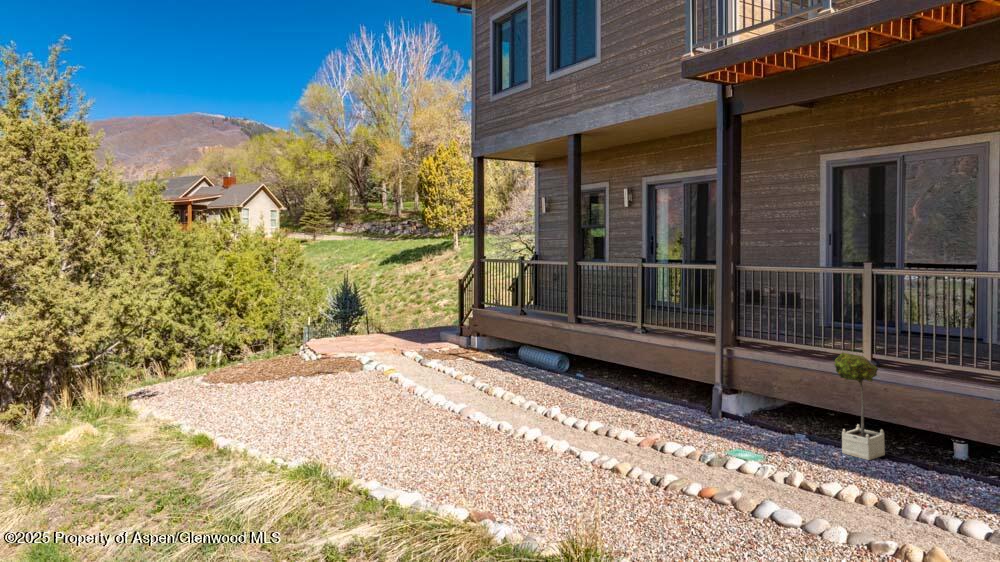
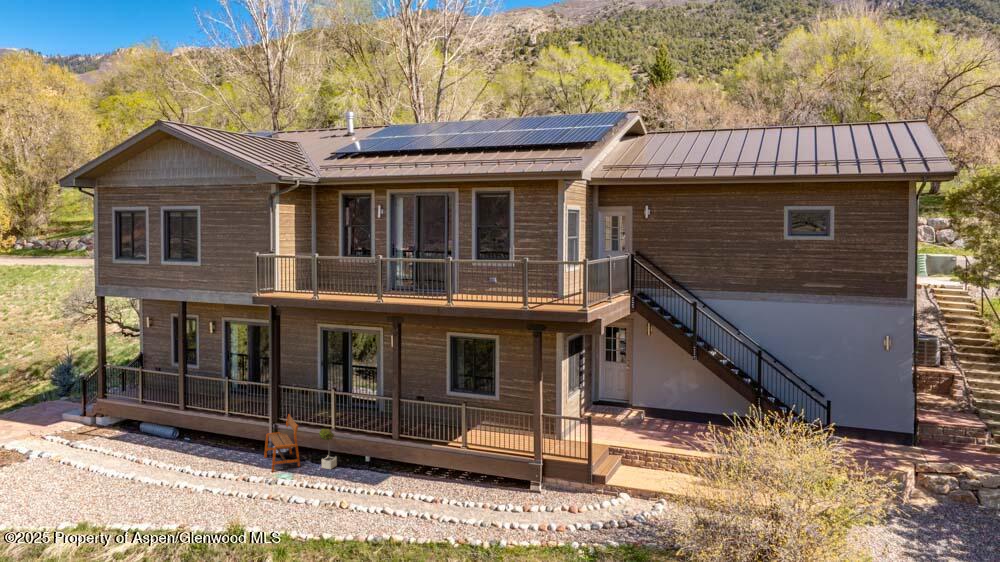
bench: none [703,326,785,442] -> present [264,415,300,472]

